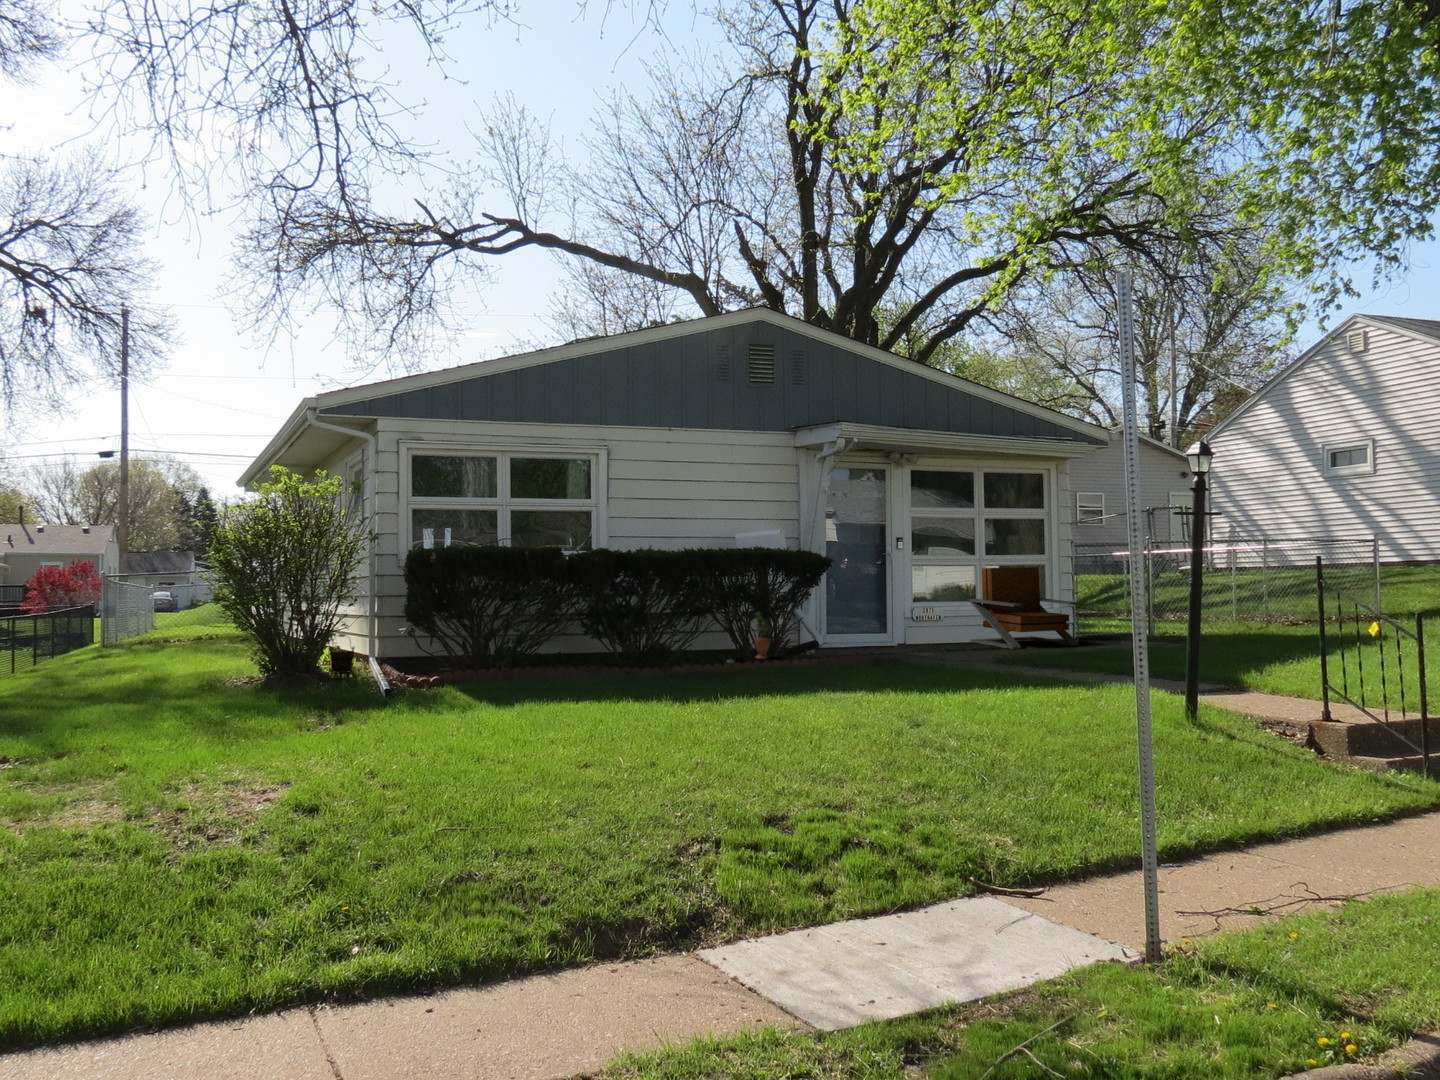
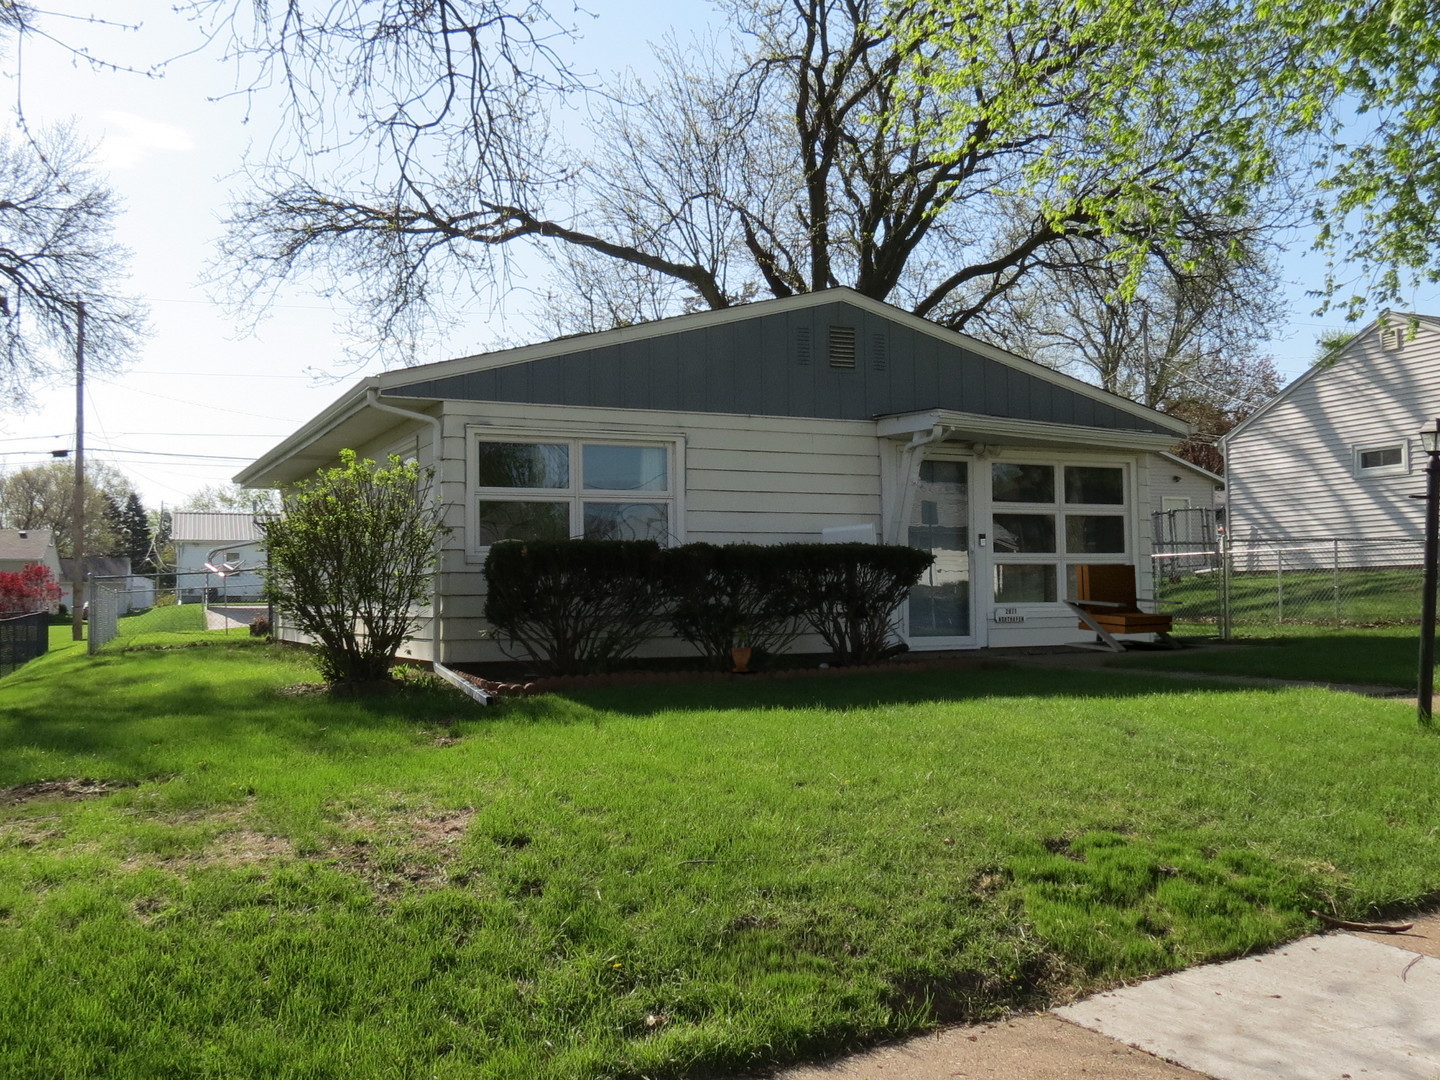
potted plant: present [754,613,771,659] -> present [732,625,751,672]
wooden bucket: present [329,634,354,673] -> none [396,638,425,682]

